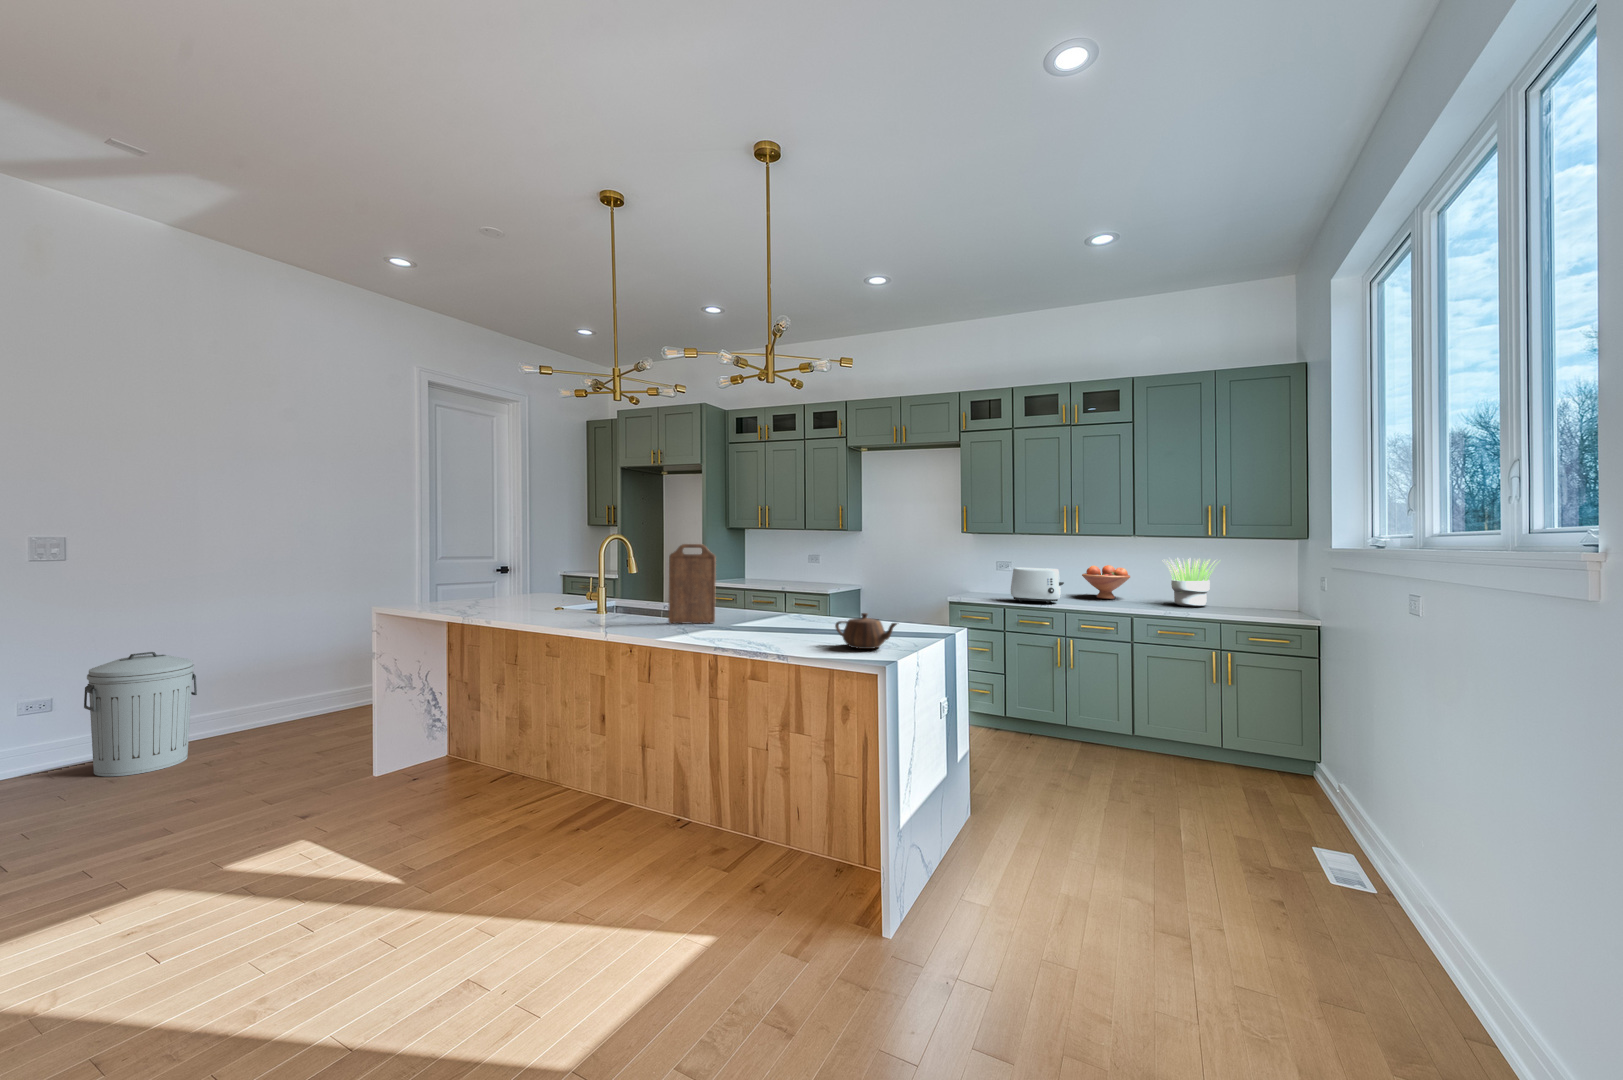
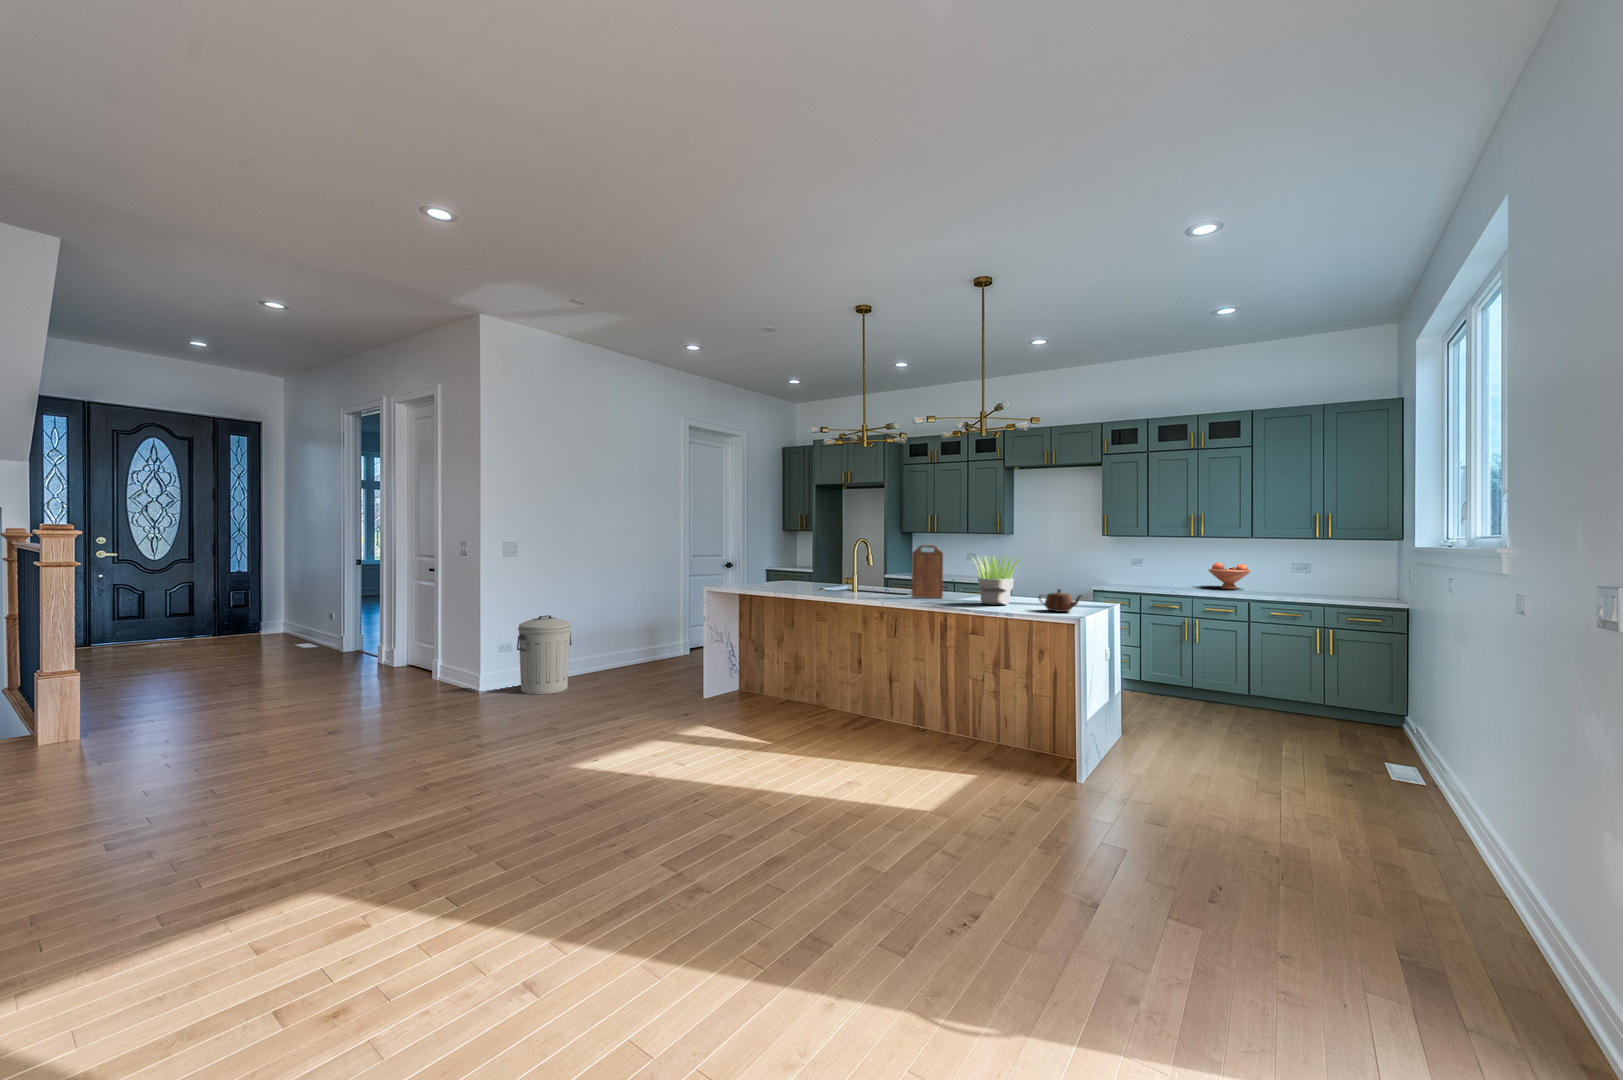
potted plant: present [1166,558,1216,606] -> present [972,556,1020,605]
toaster: present [1011,568,1064,603] -> none [1147,564,1193,592]

